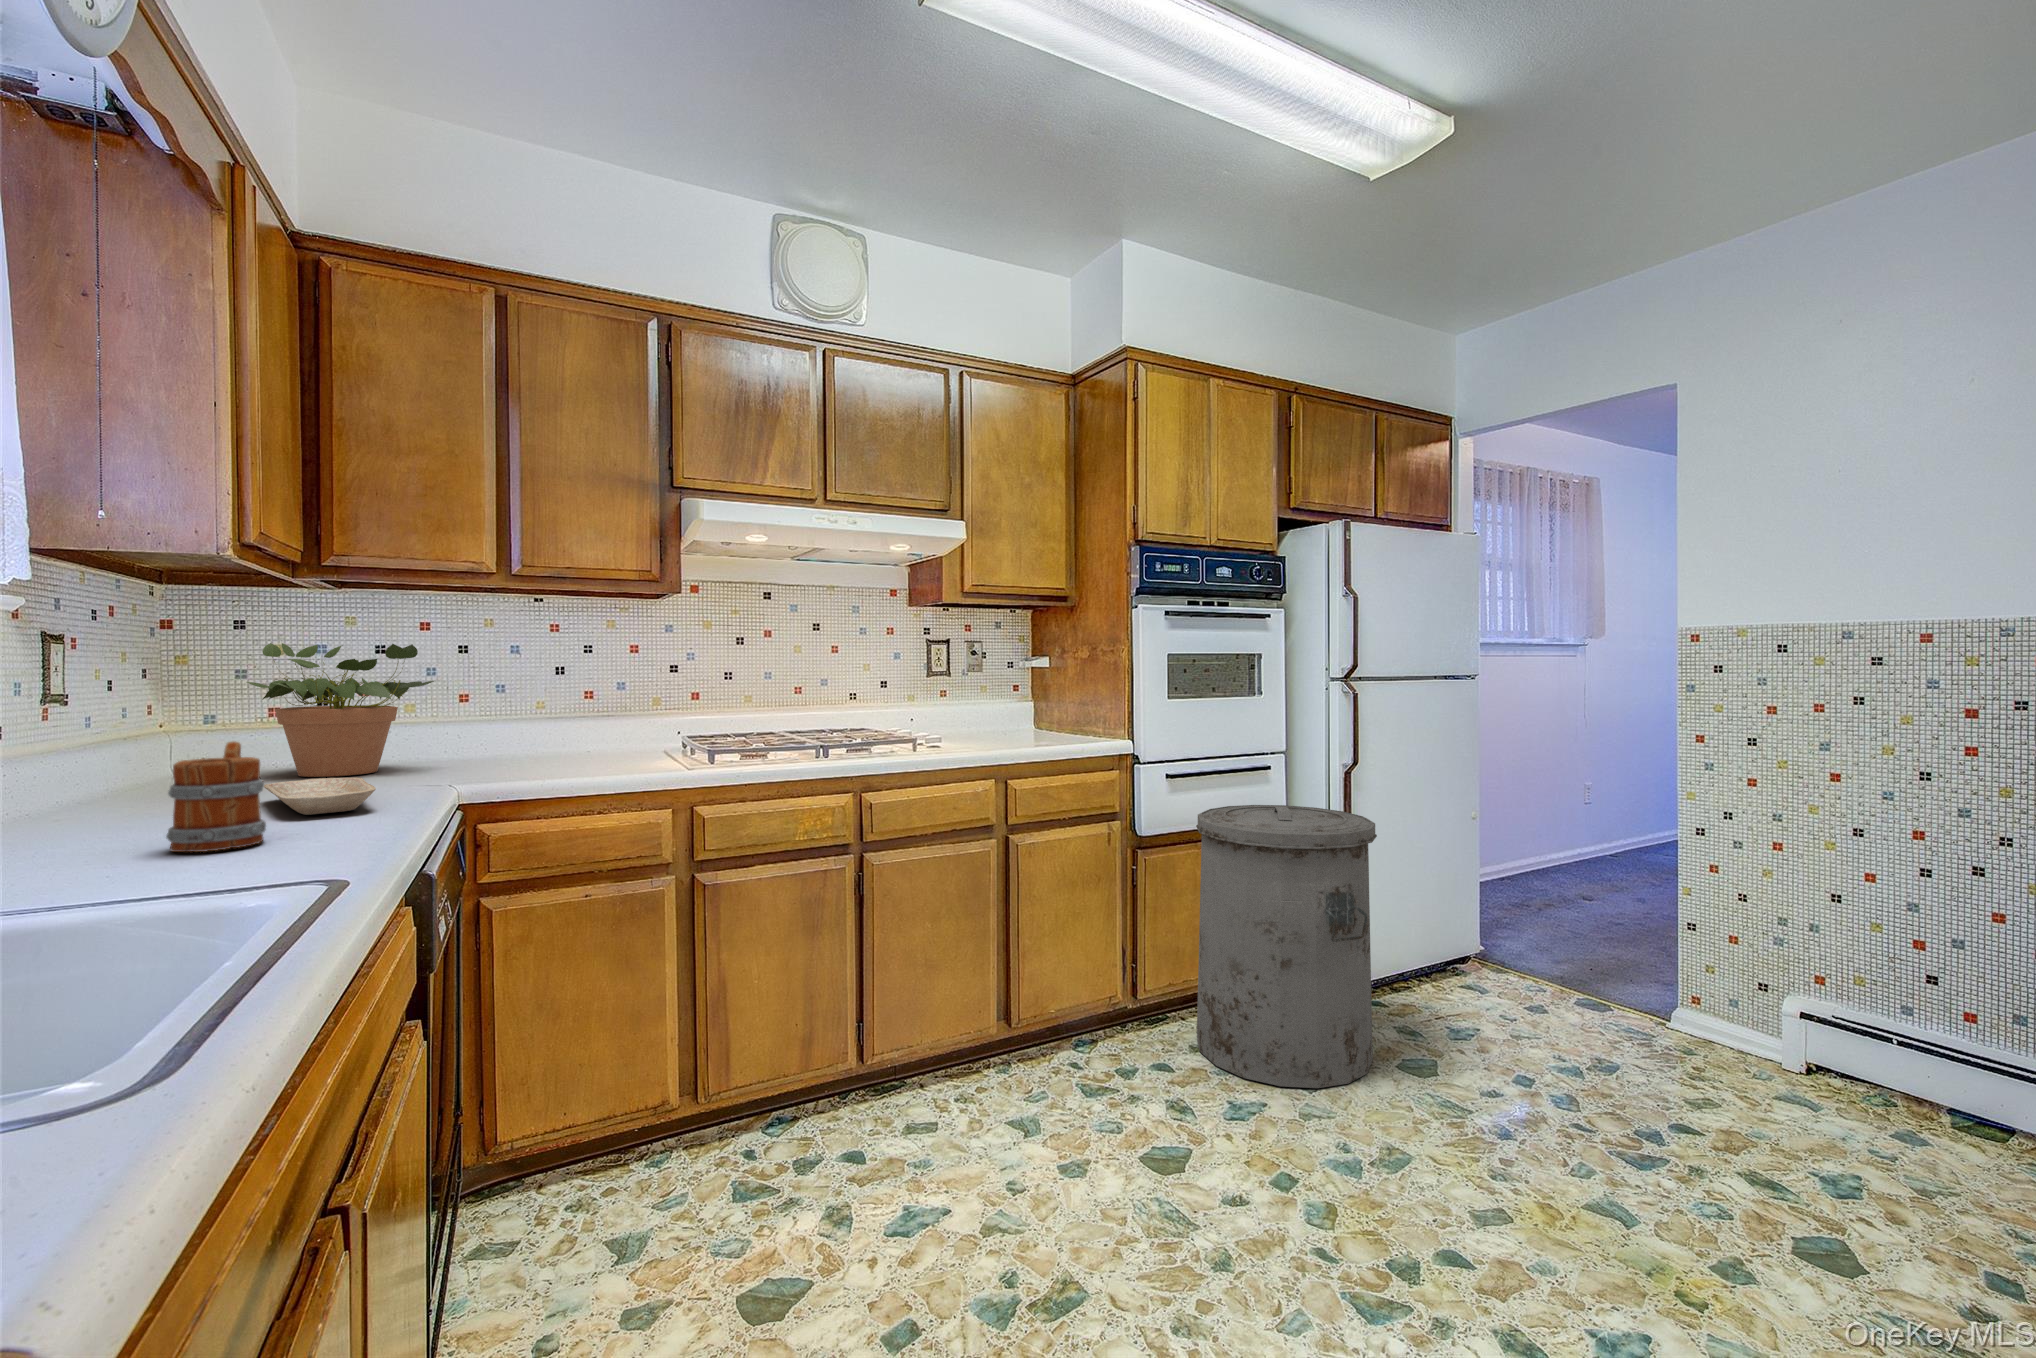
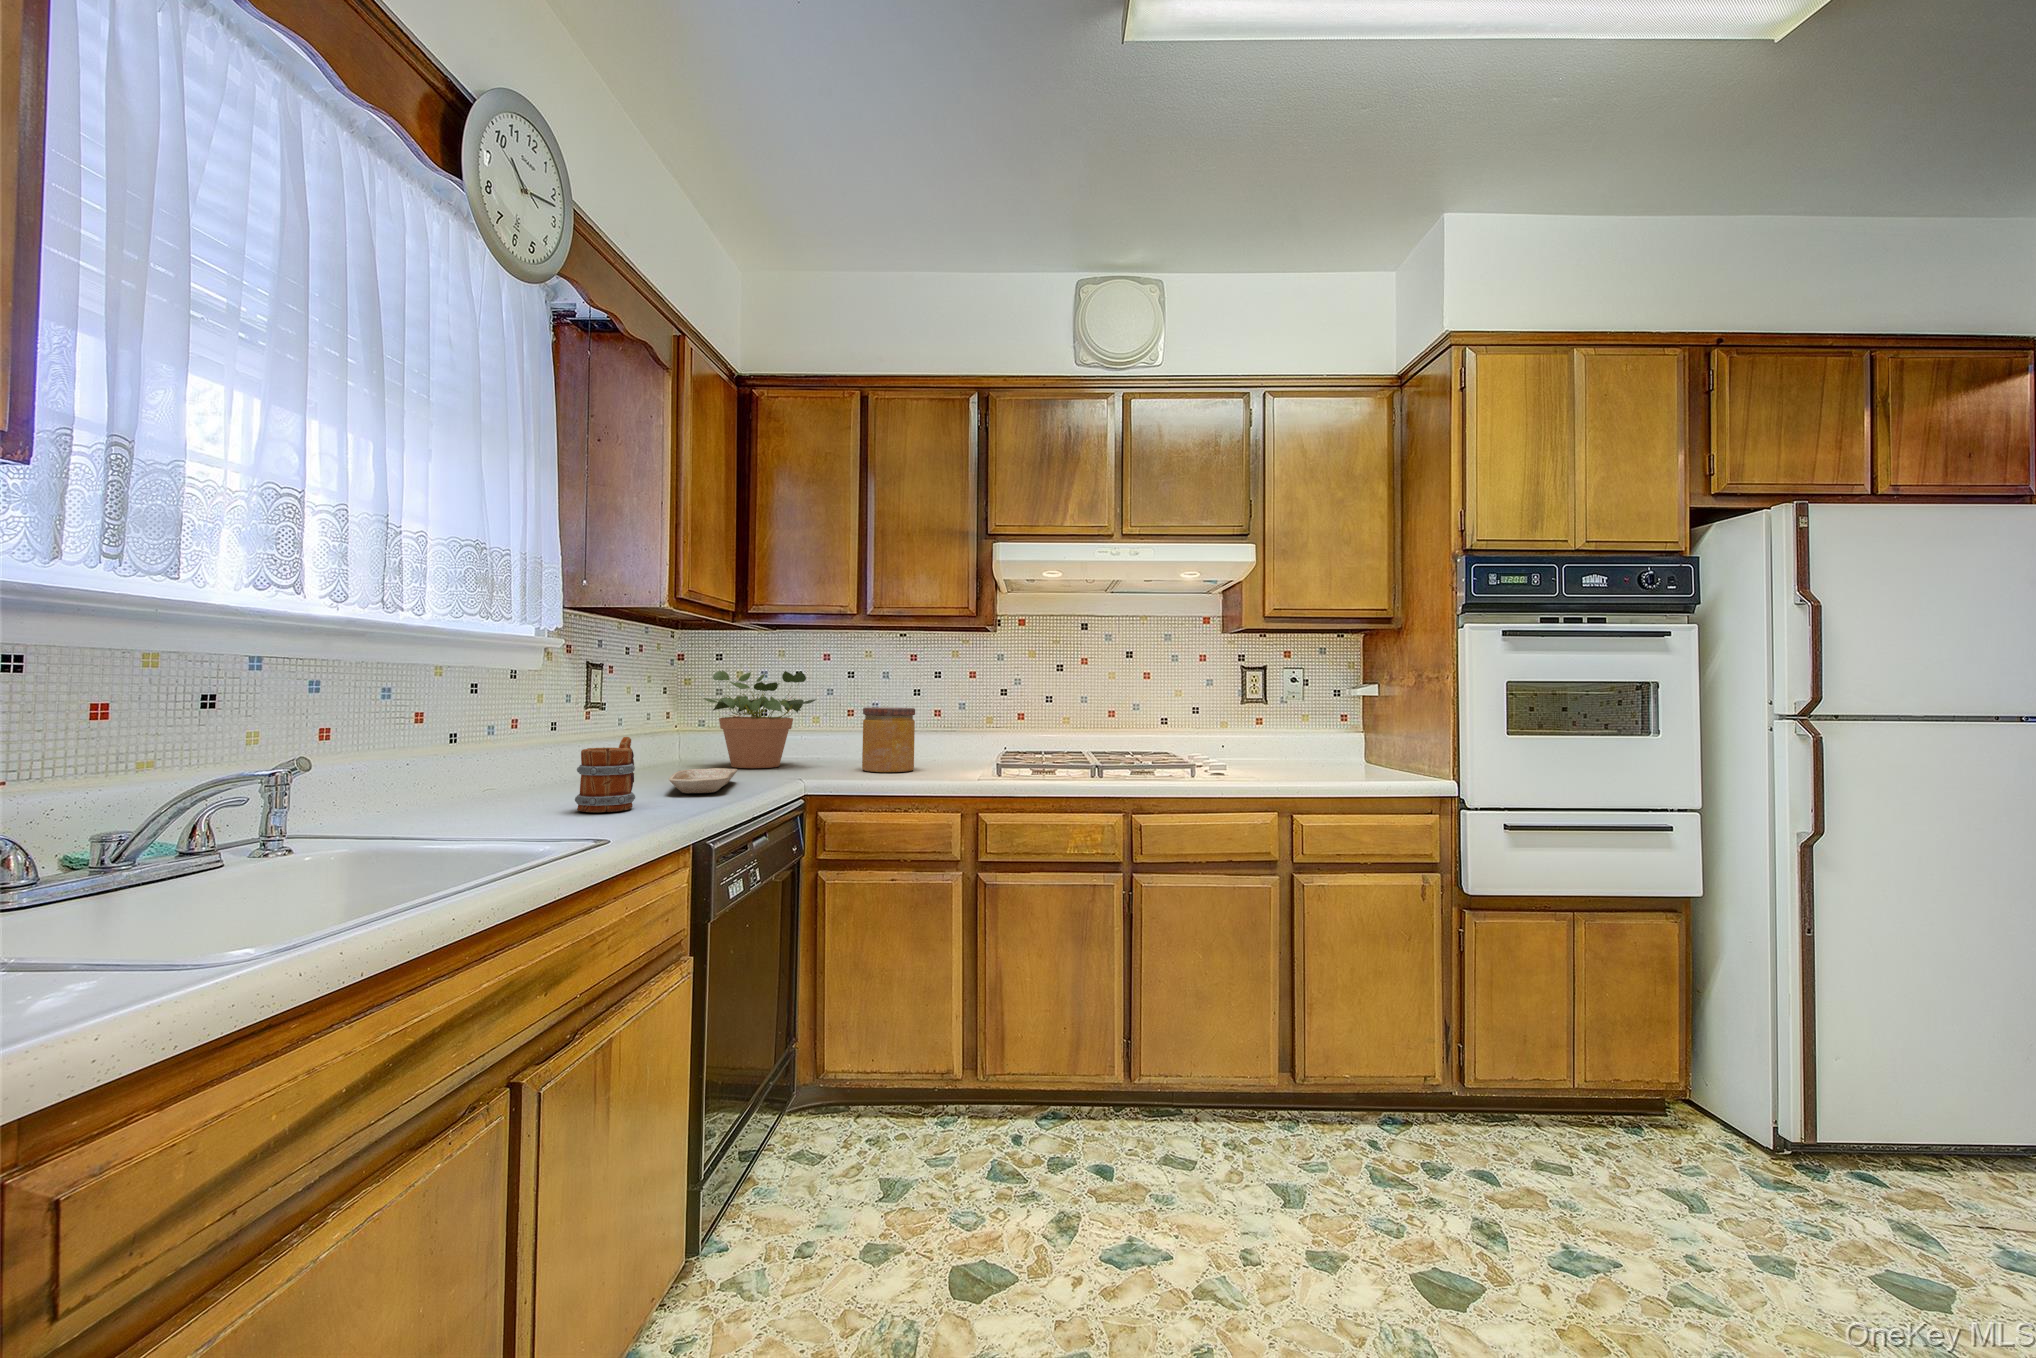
jar: none [510,689,583,769] -> present [862,707,915,772]
trash can: present [1196,805,1377,1088] -> none [1542,871,1834,1277]

